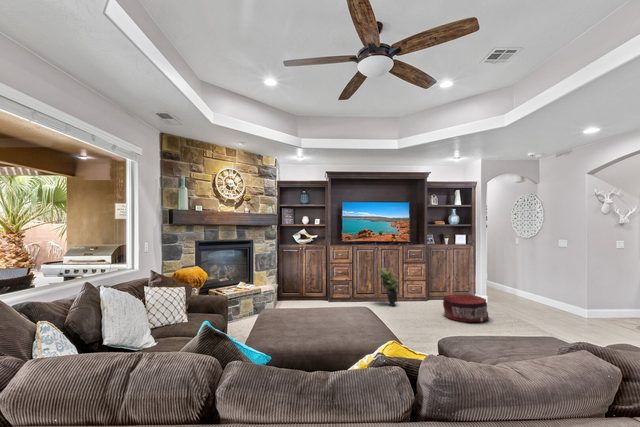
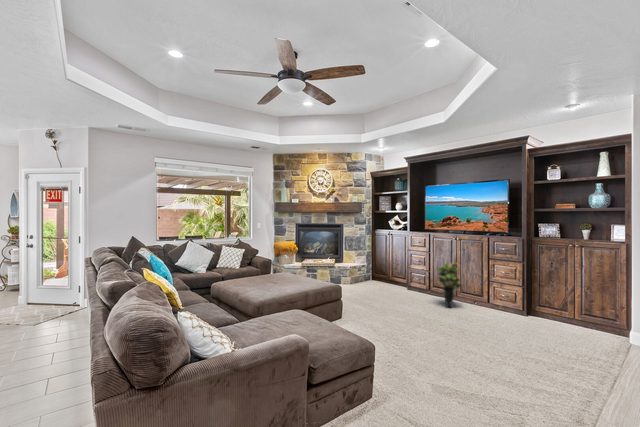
pouf: present [443,294,489,322] -> none [450,304,512,349]

